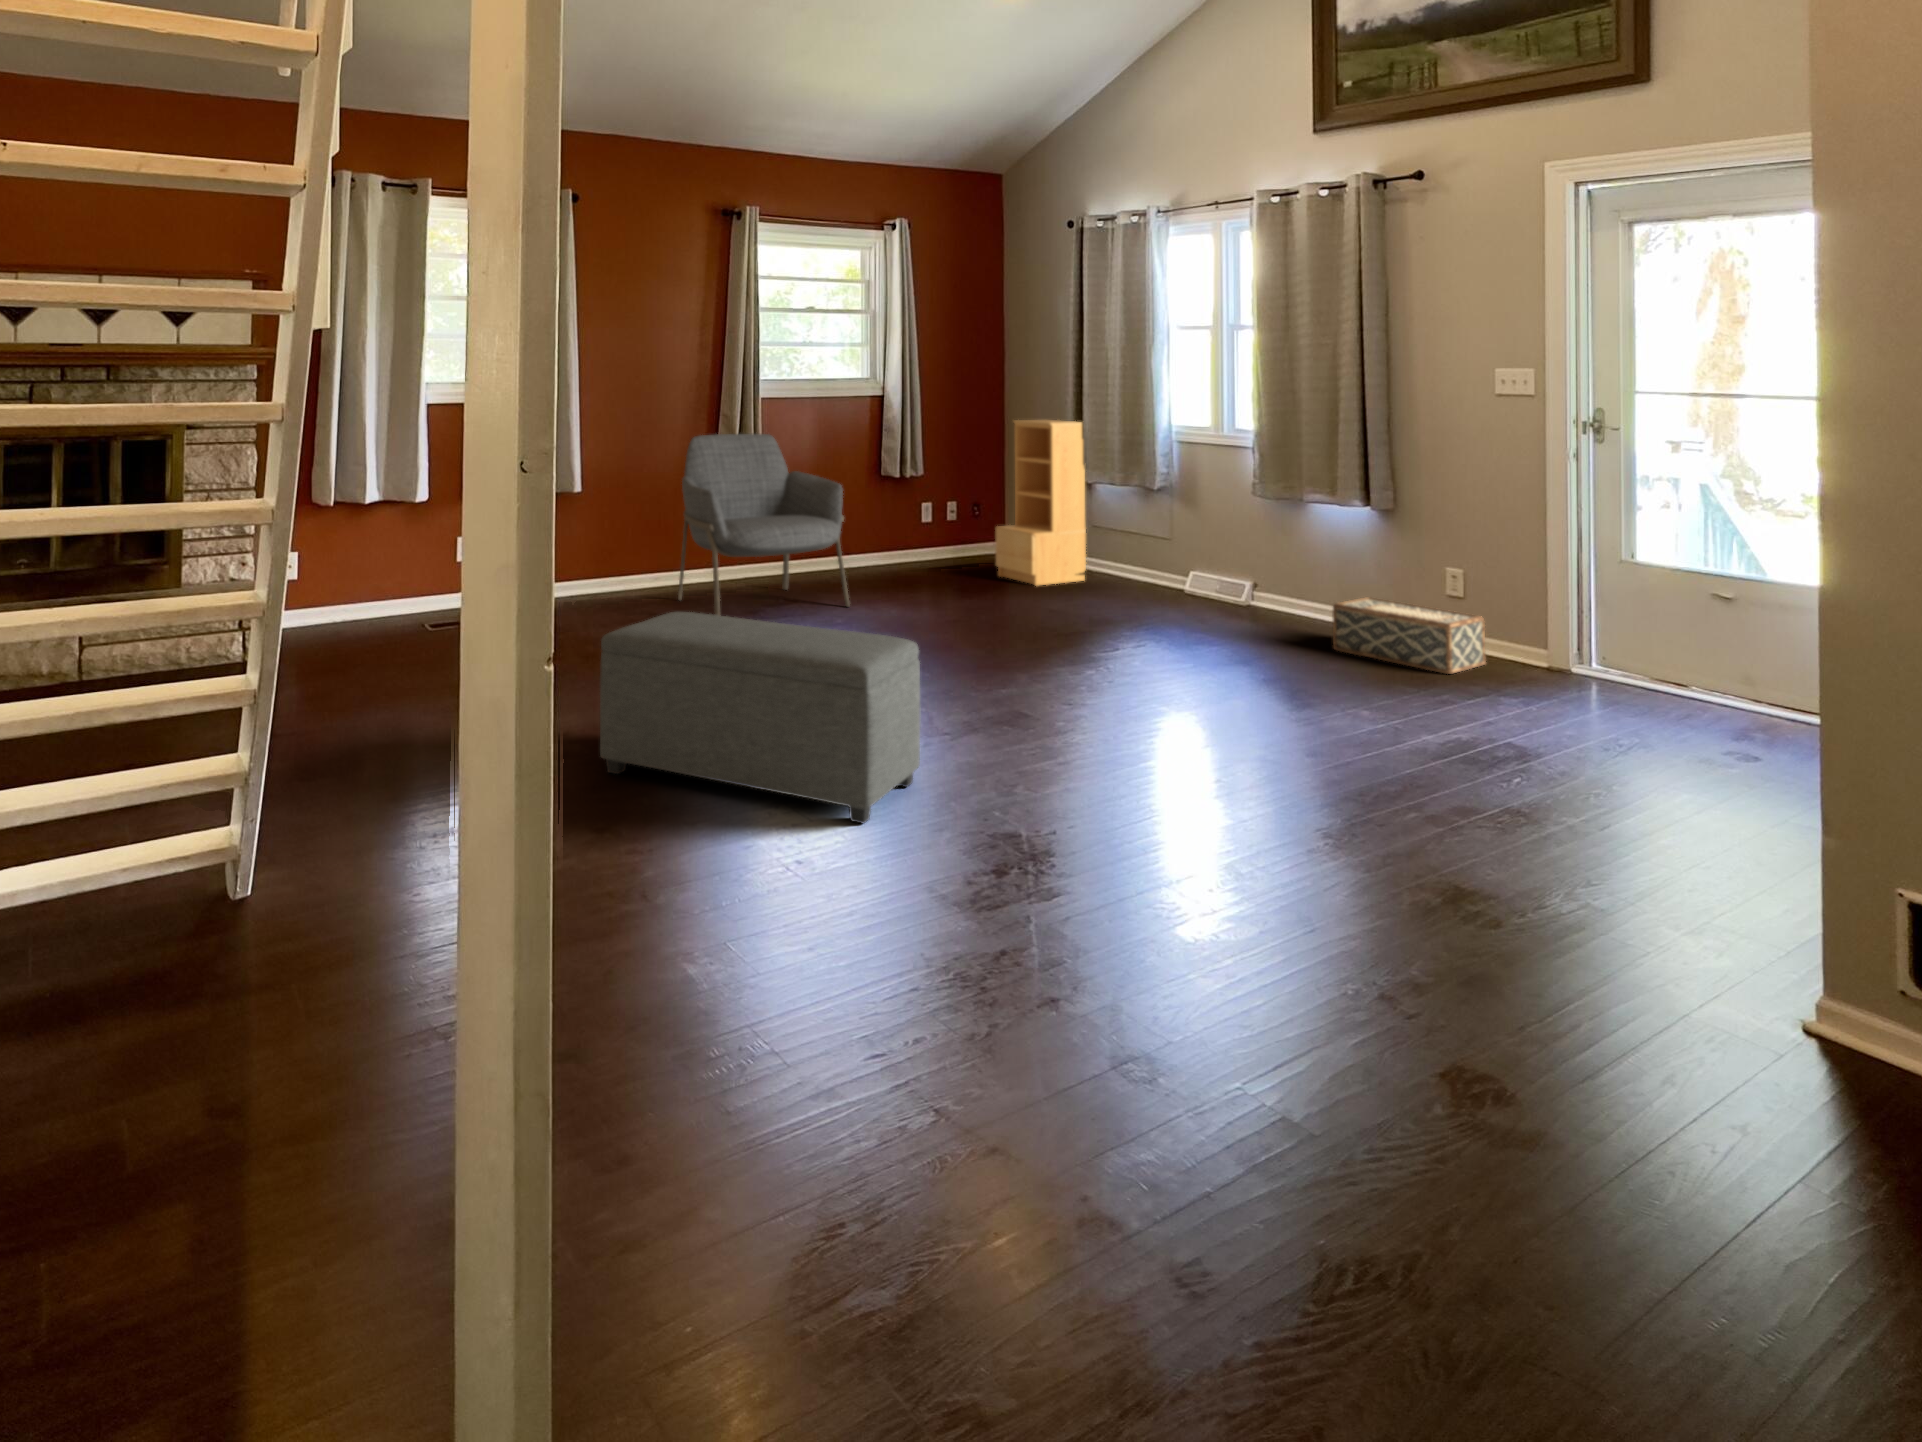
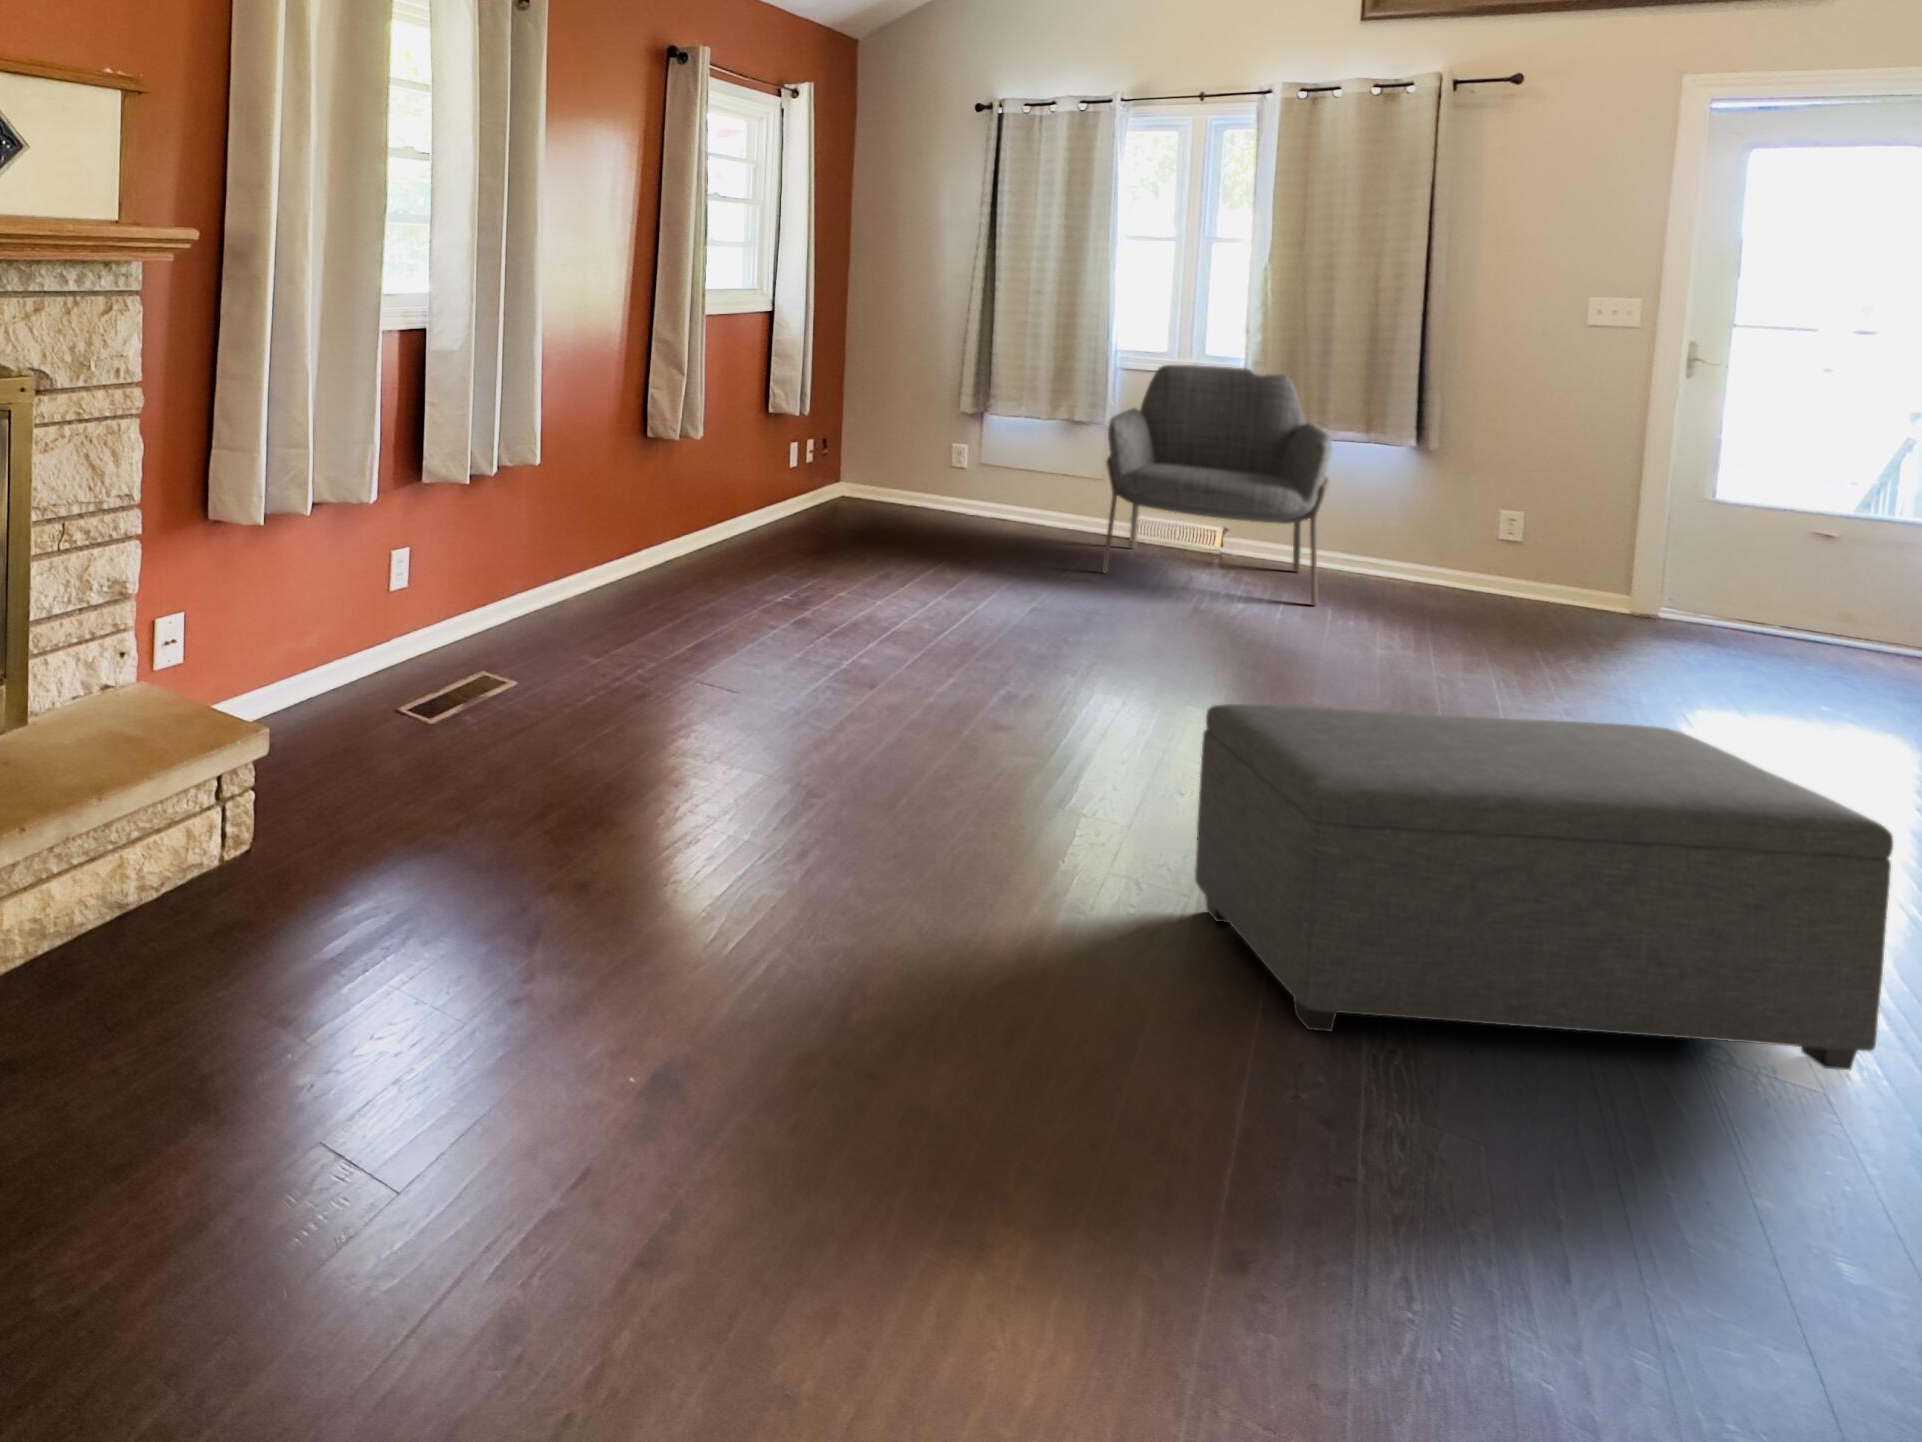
bookshelf: present [996,420,1086,586] -> none [881,335,982,530]
armchair: present [678,434,850,615] -> present [1102,365,1332,605]
woven basket: present [1333,597,1486,674] -> none [1390,534,1562,620]

